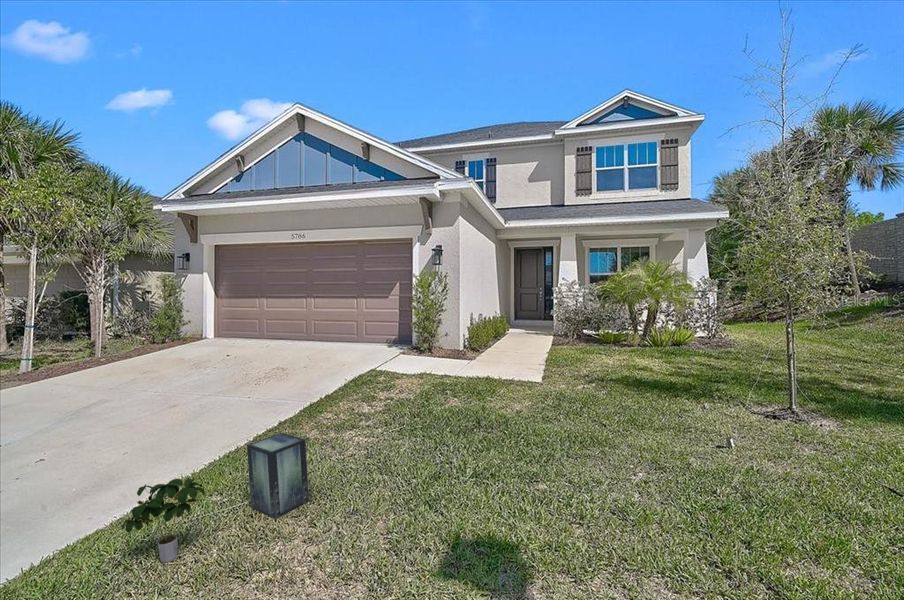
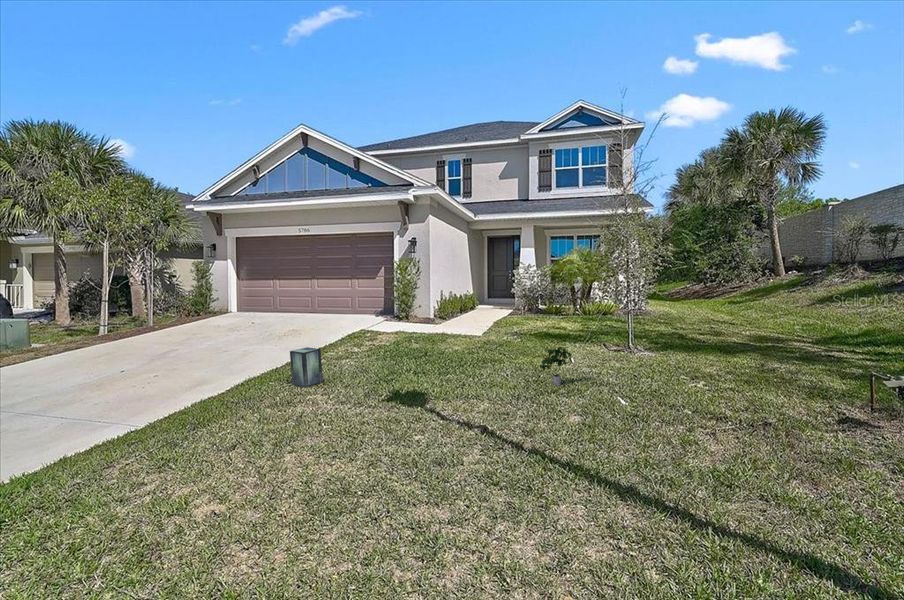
potted plant: present [122,478,205,562] -> present [540,347,571,386]

